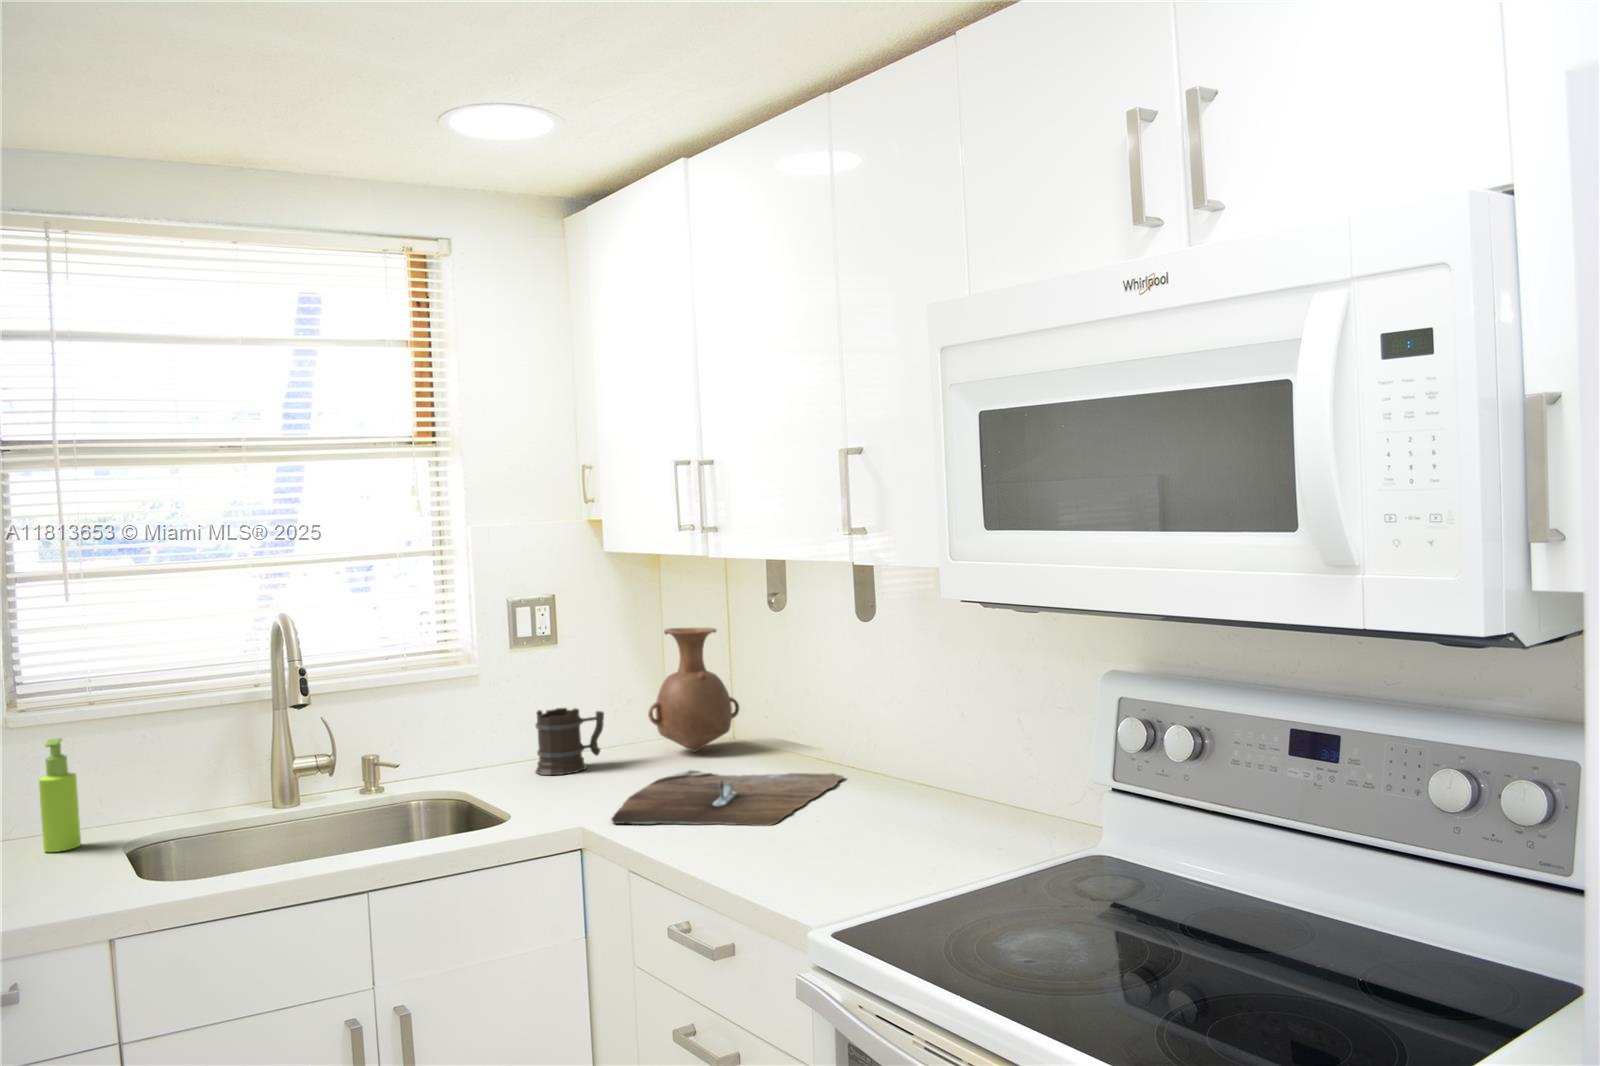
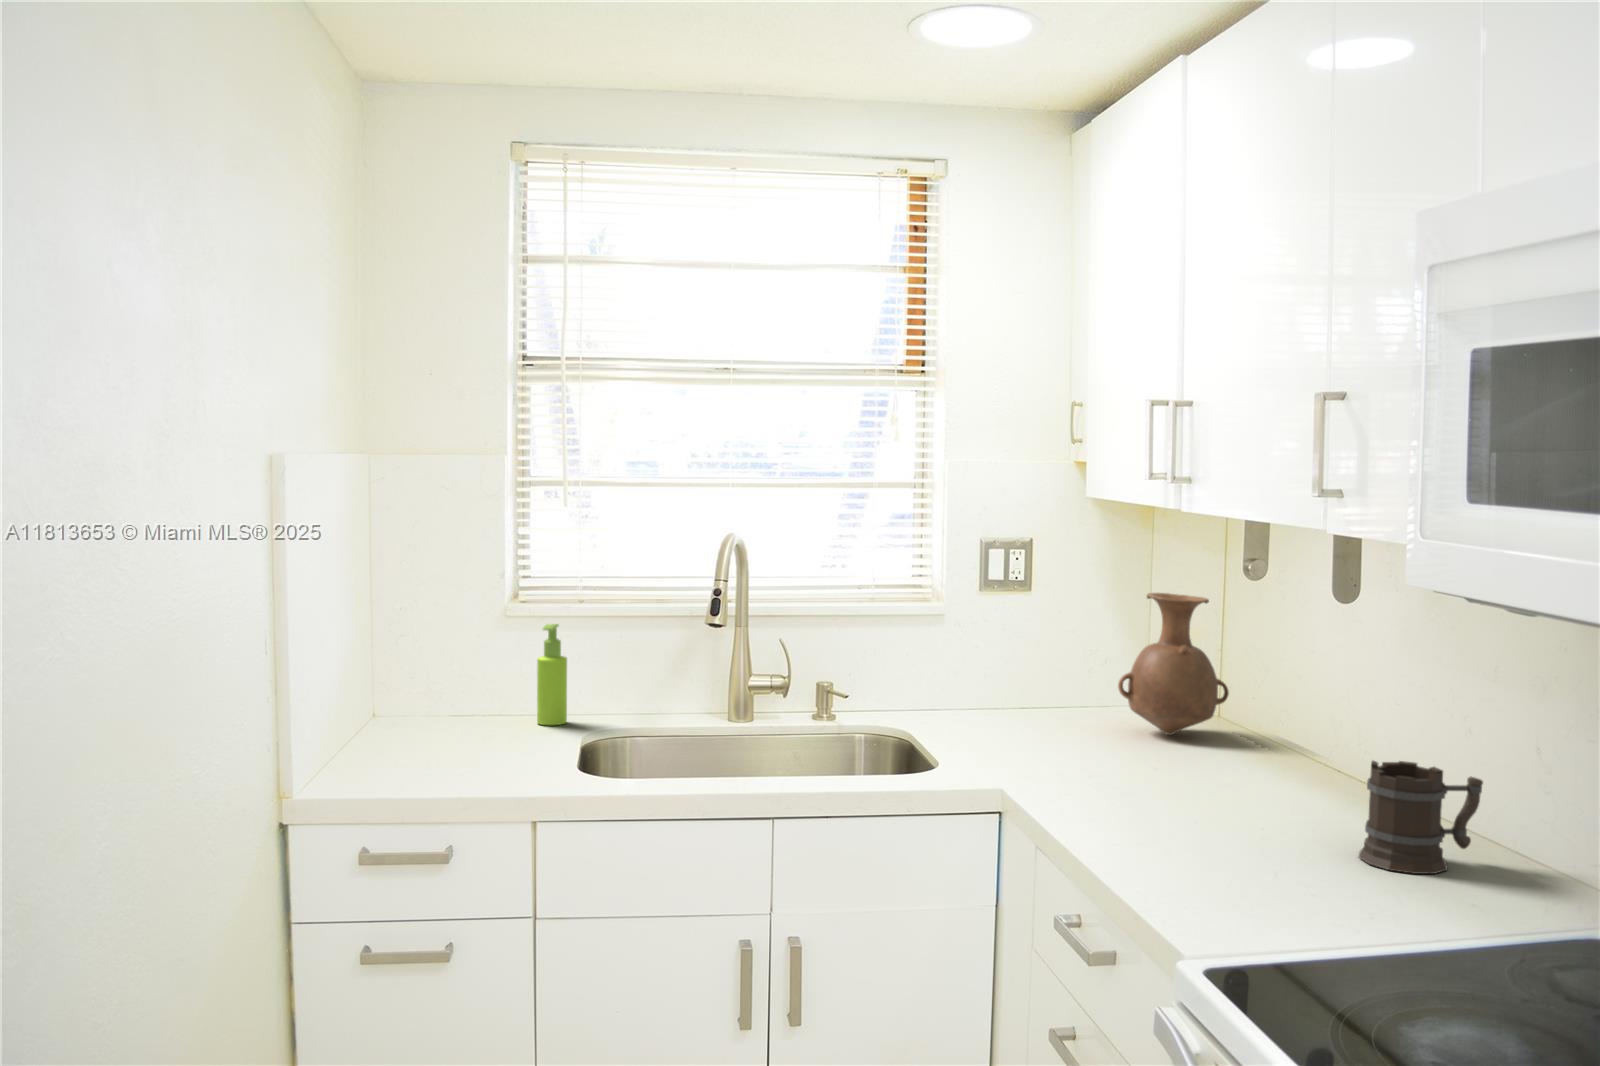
mug: present [536,708,604,775] -> present [1359,761,1483,874]
cutting board: present [612,770,843,826] -> none [1029,754,1326,831]

